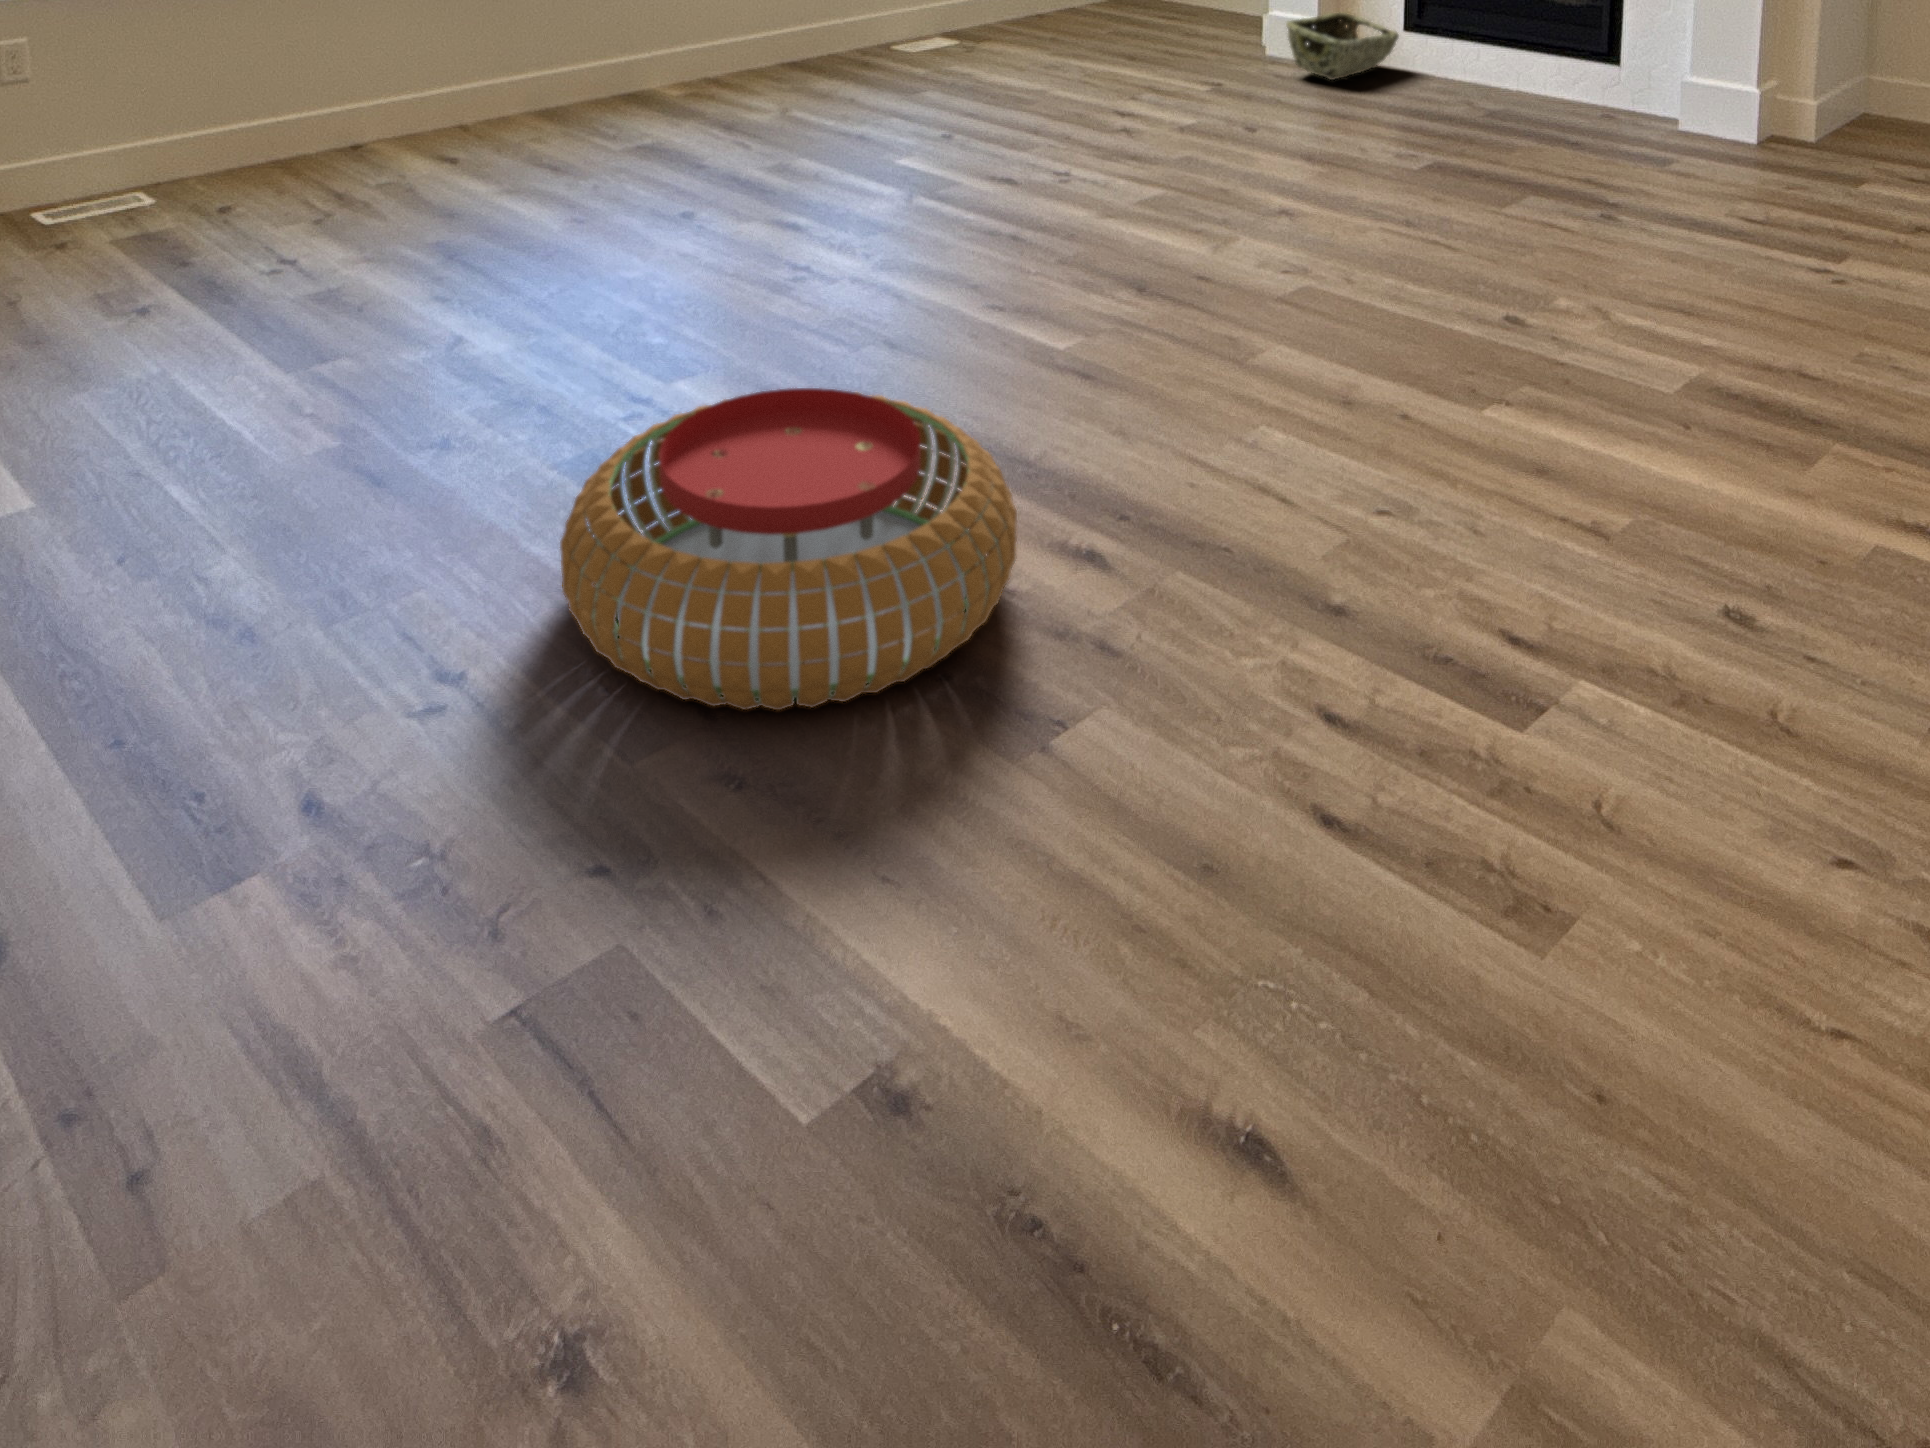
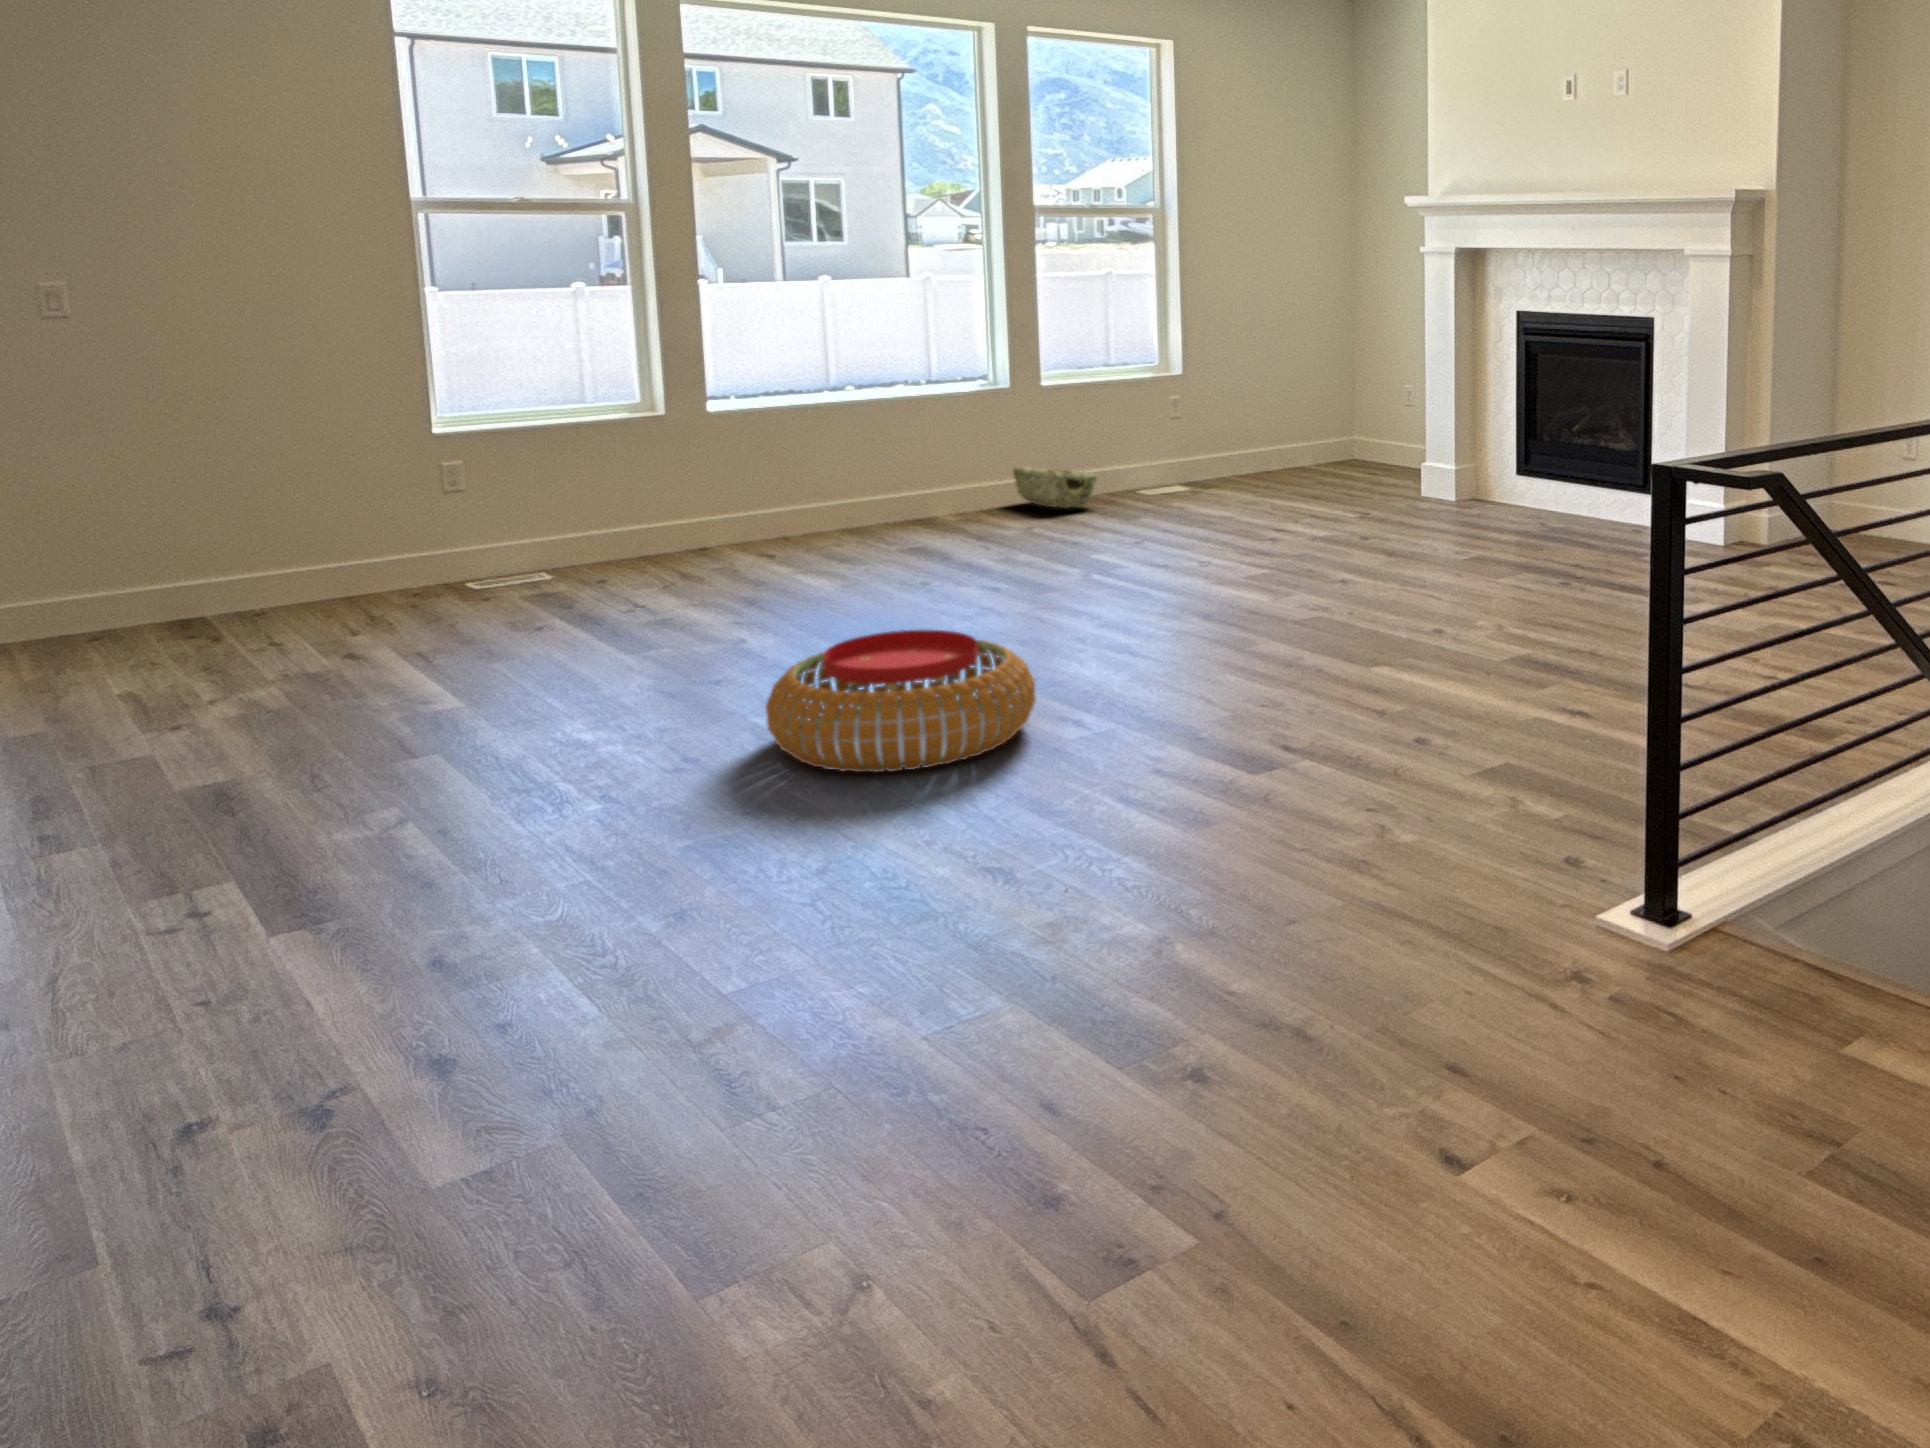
woven basket: present [1286,13,1399,80] -> present [1013,467,1097,508]

